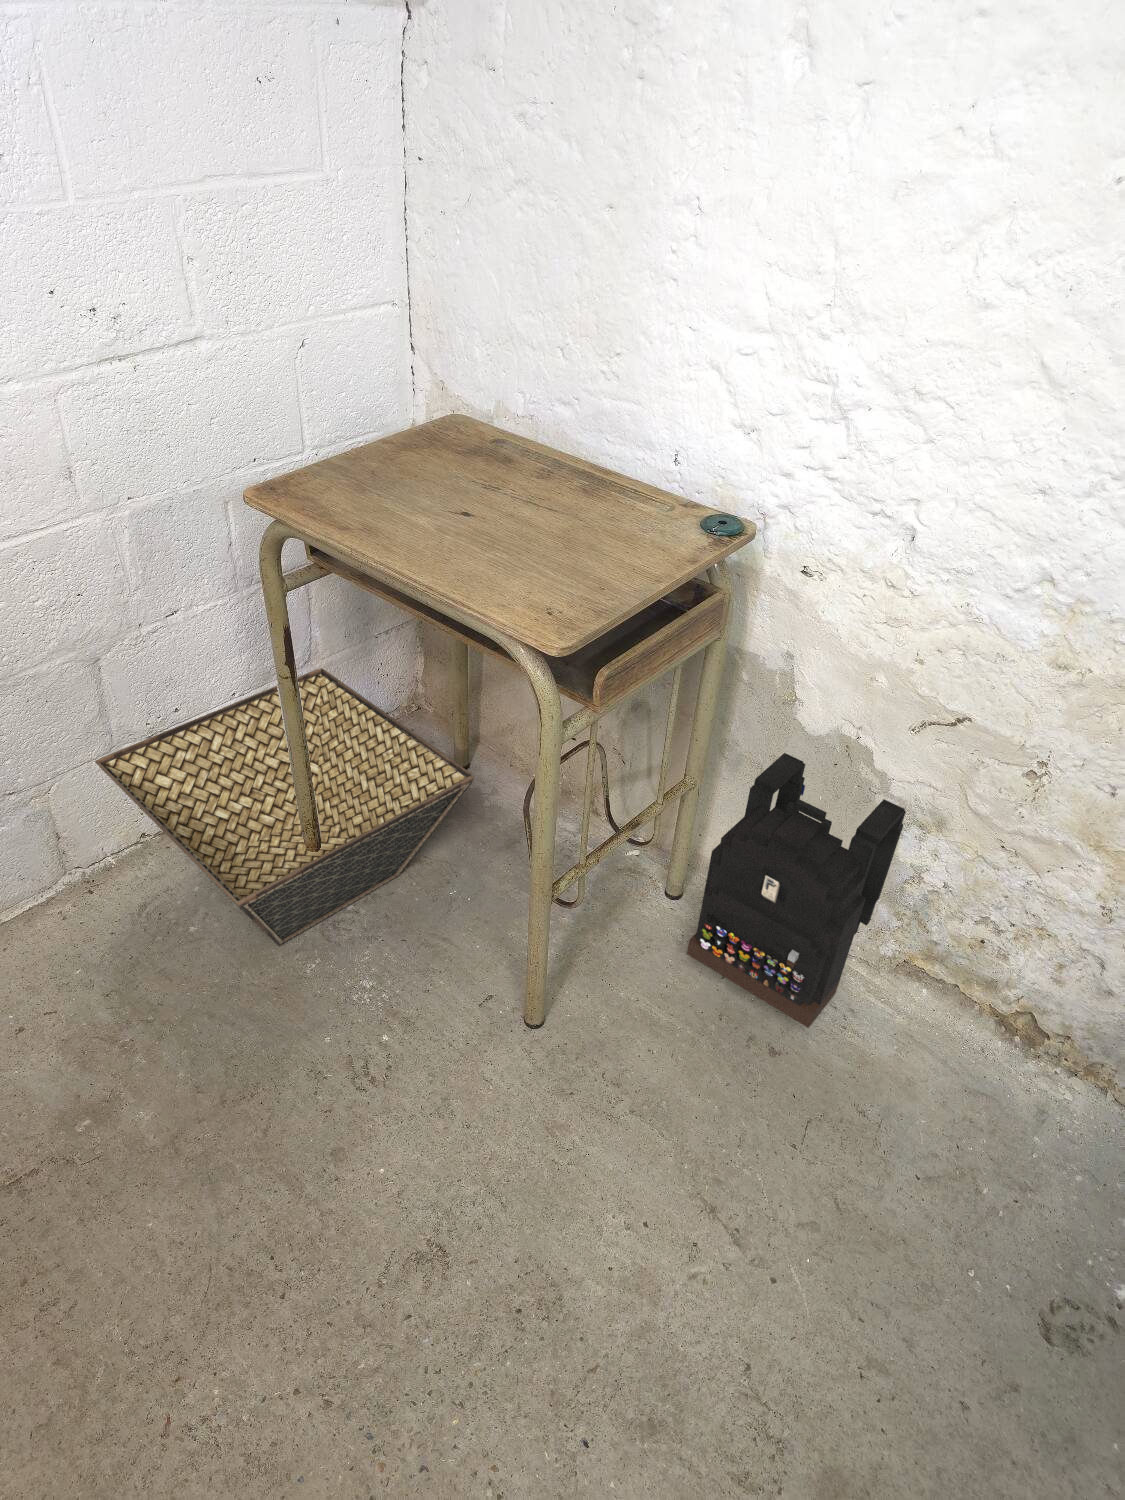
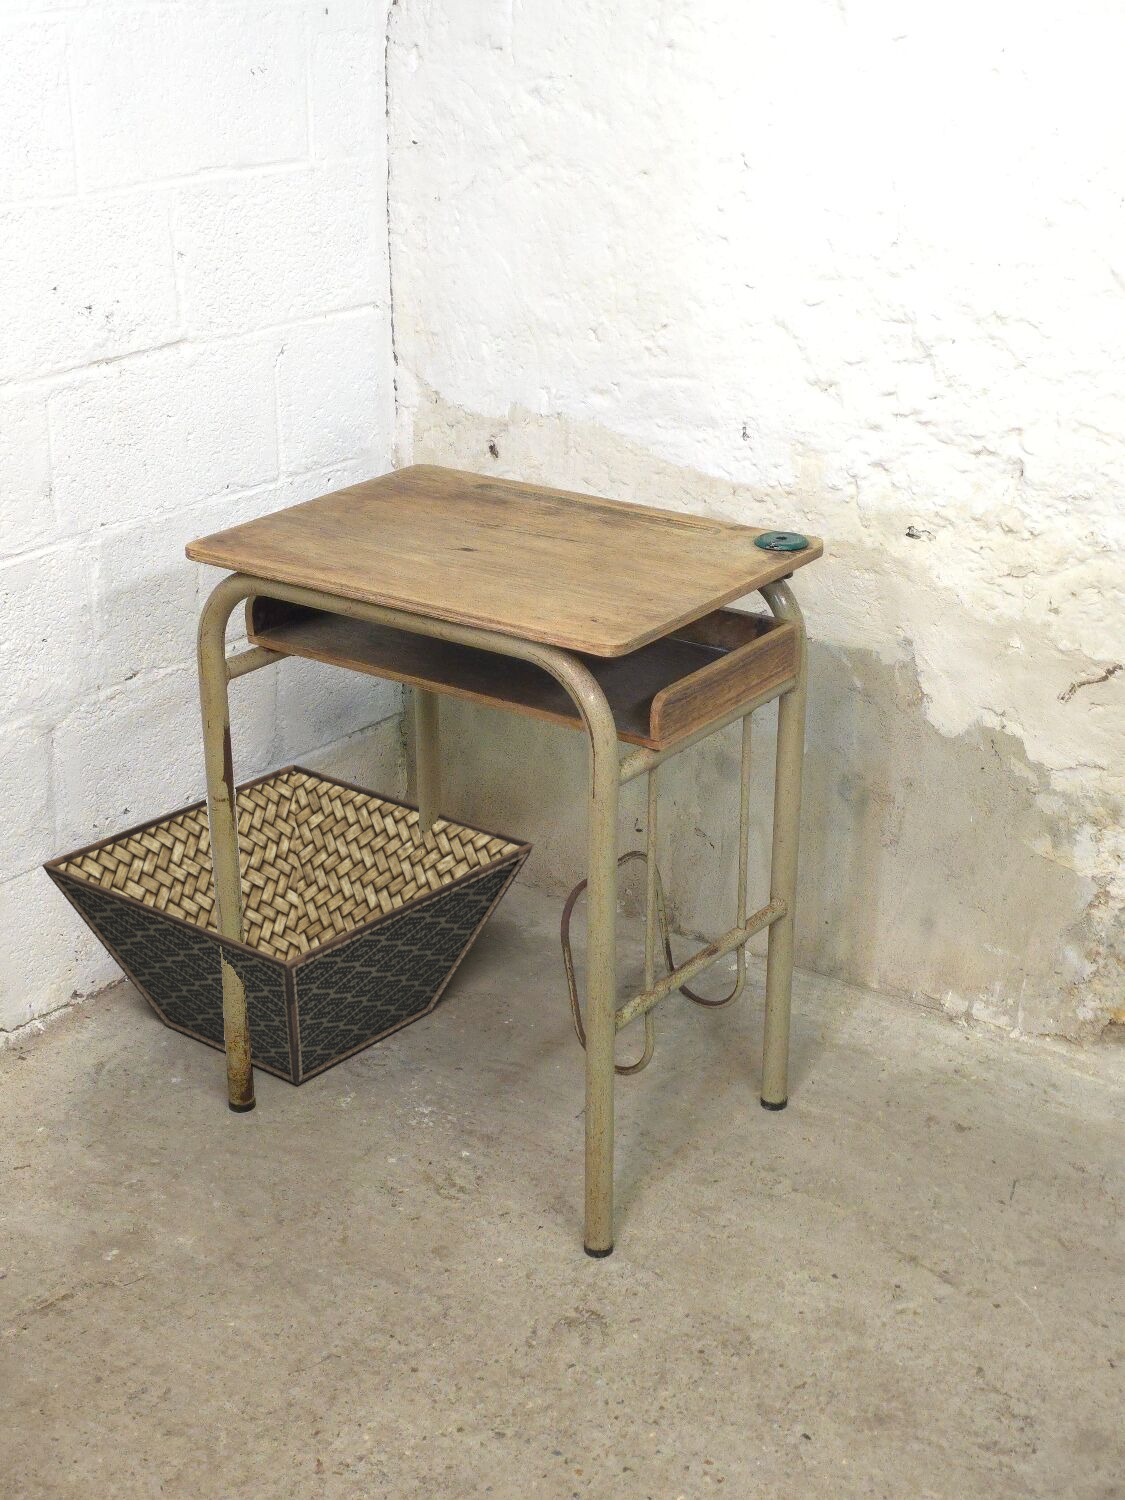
backpack: present [687,753,906,1028] -> none [834,751,1071,1084]

